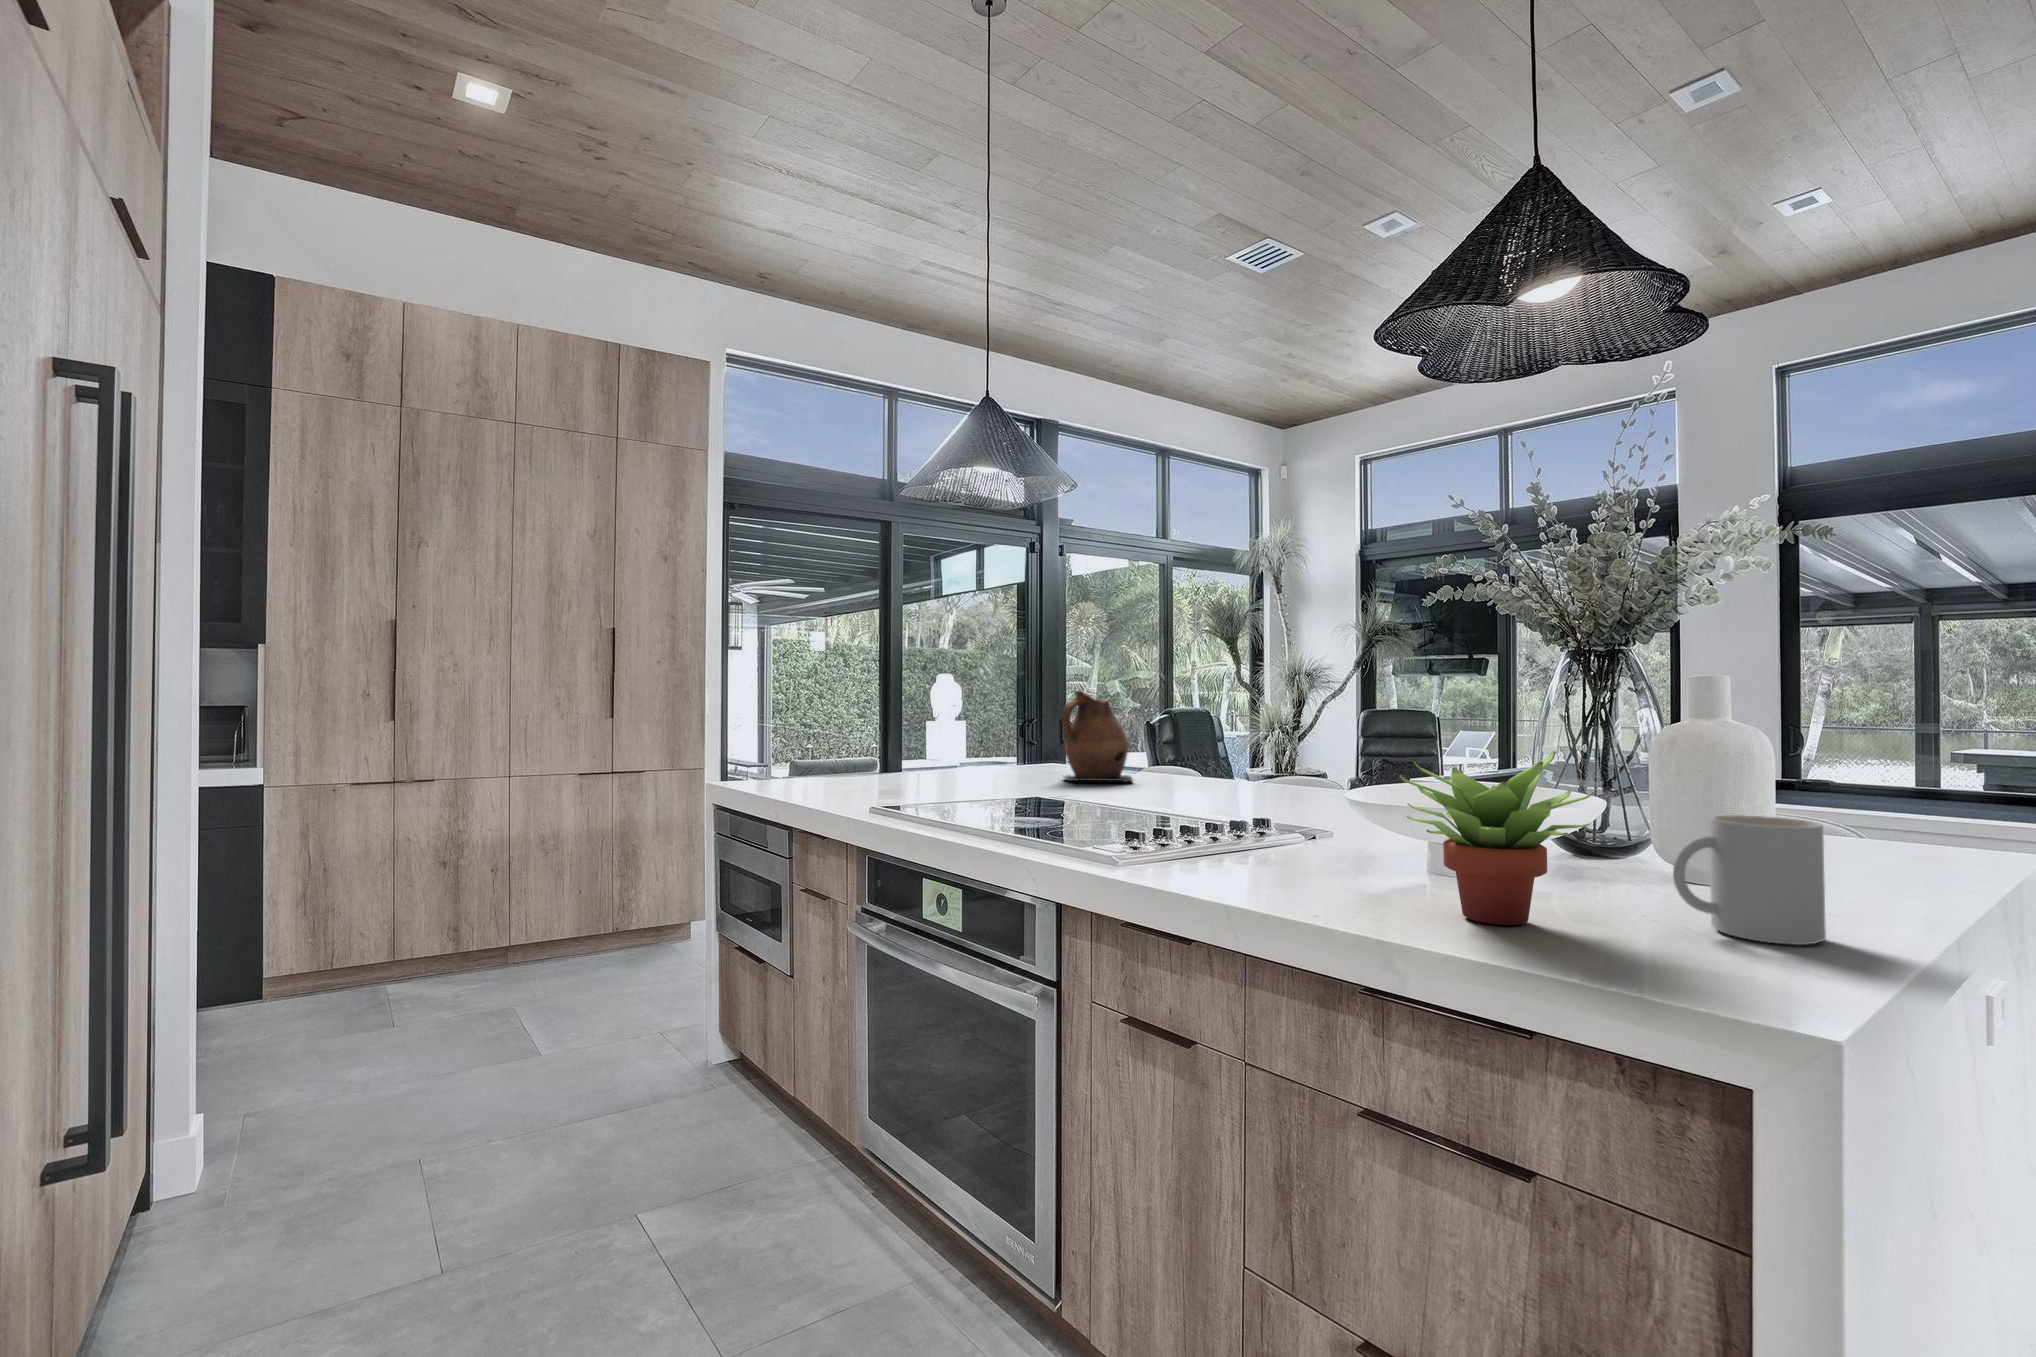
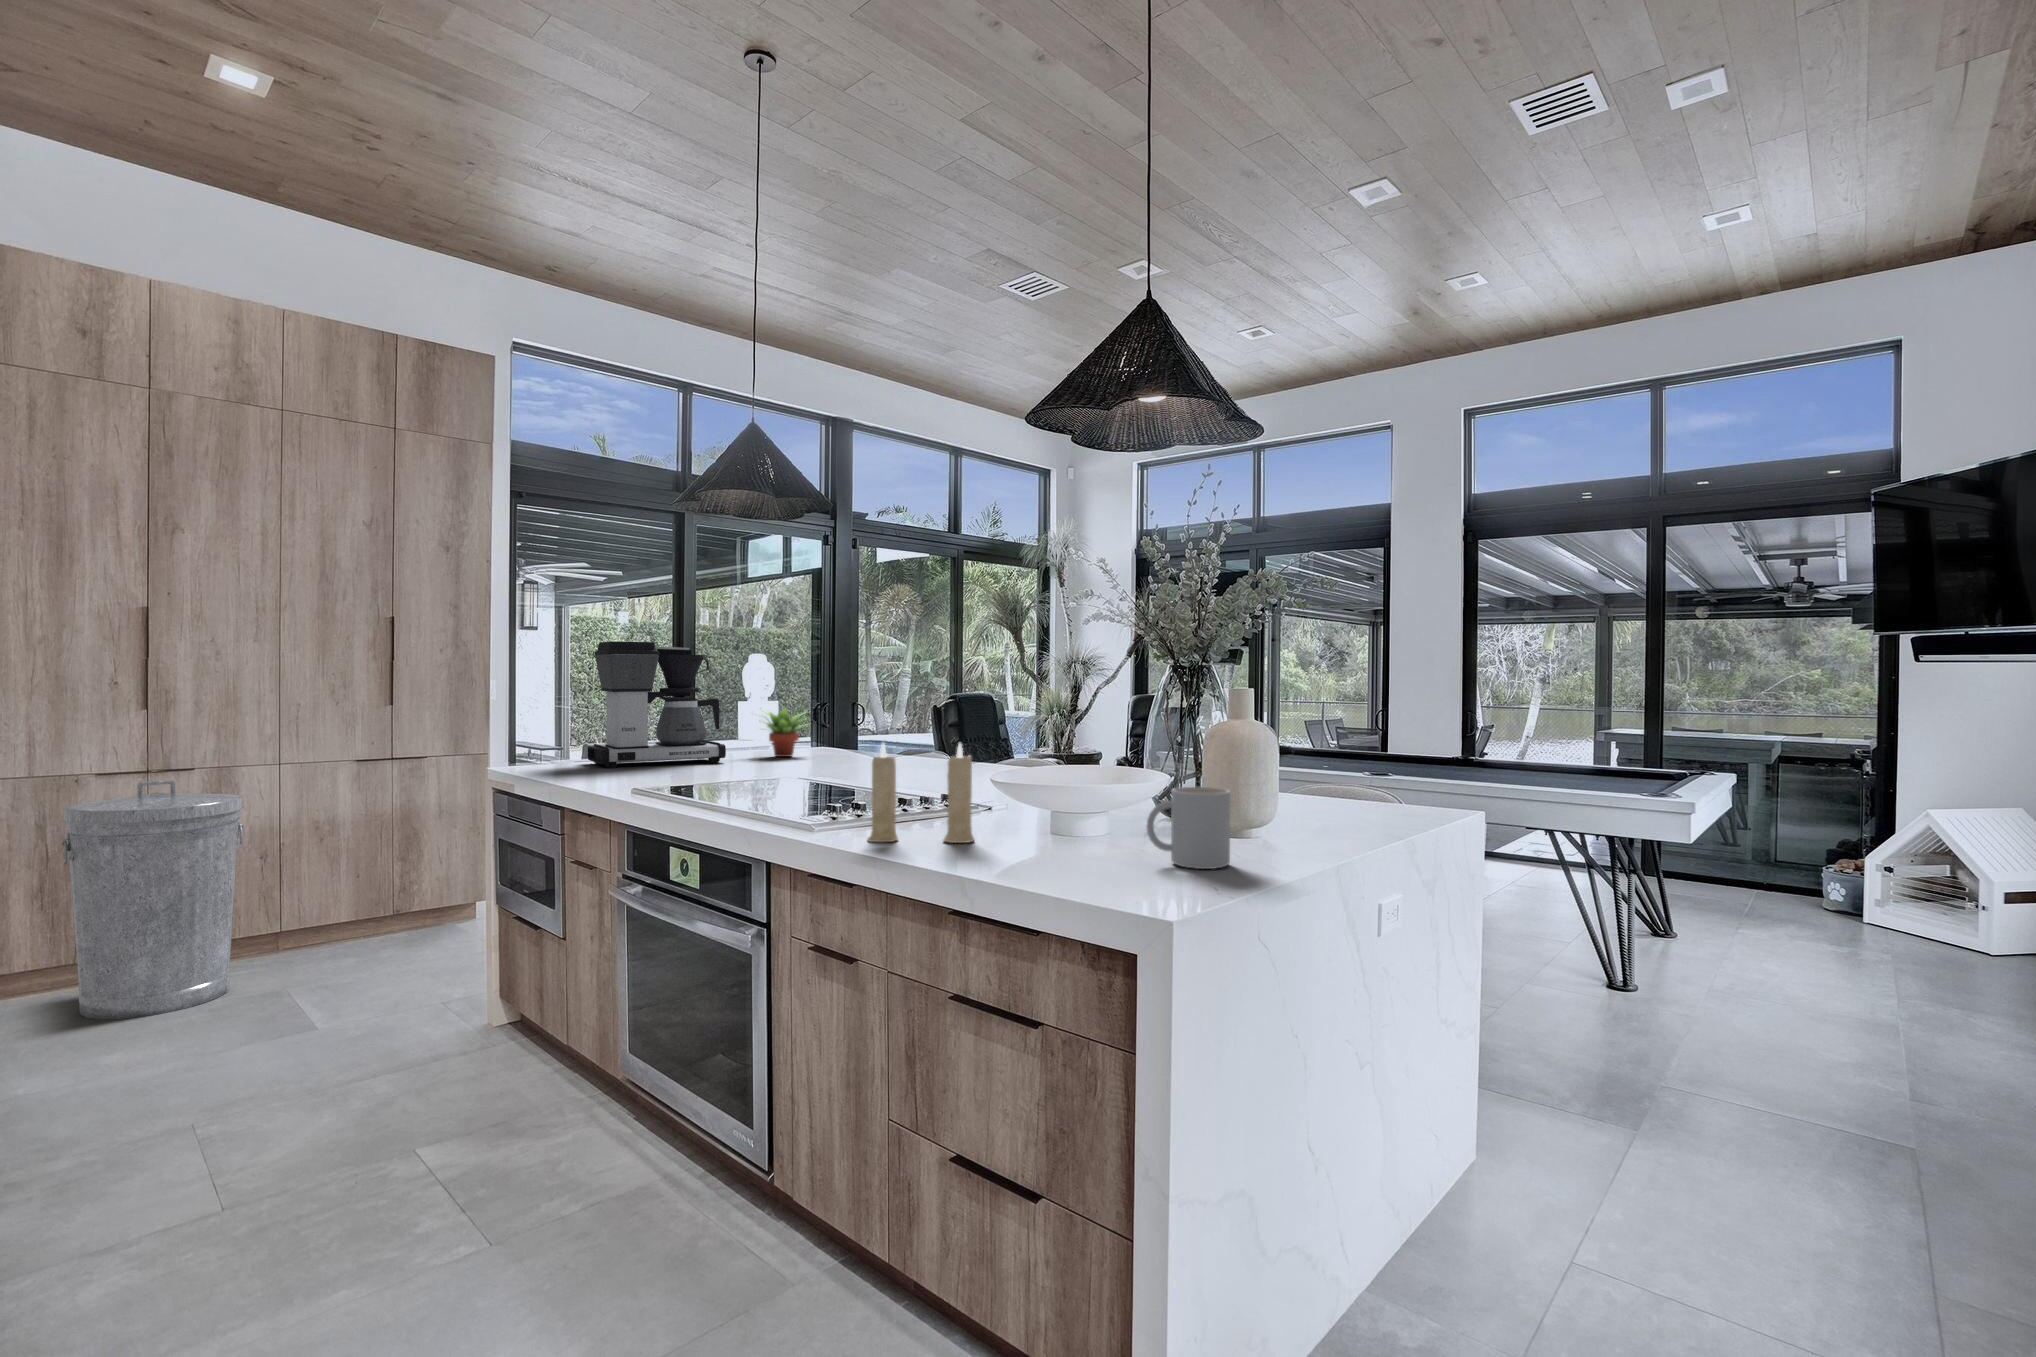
coffee maker: none [805,649,947,785] -> present [588,641,726,768]
ceramic pitcher: present [1061,691,1133,782] -> none [832,681,899,764]
candle: none [1205,746,1358,889] -> present [868,743,974,843]
succulent plant: present [1399,751,1594,925] -> present [755,708,808,757]
trash can: none [316,794,477,1031] -> present [62,780,243,1019]

